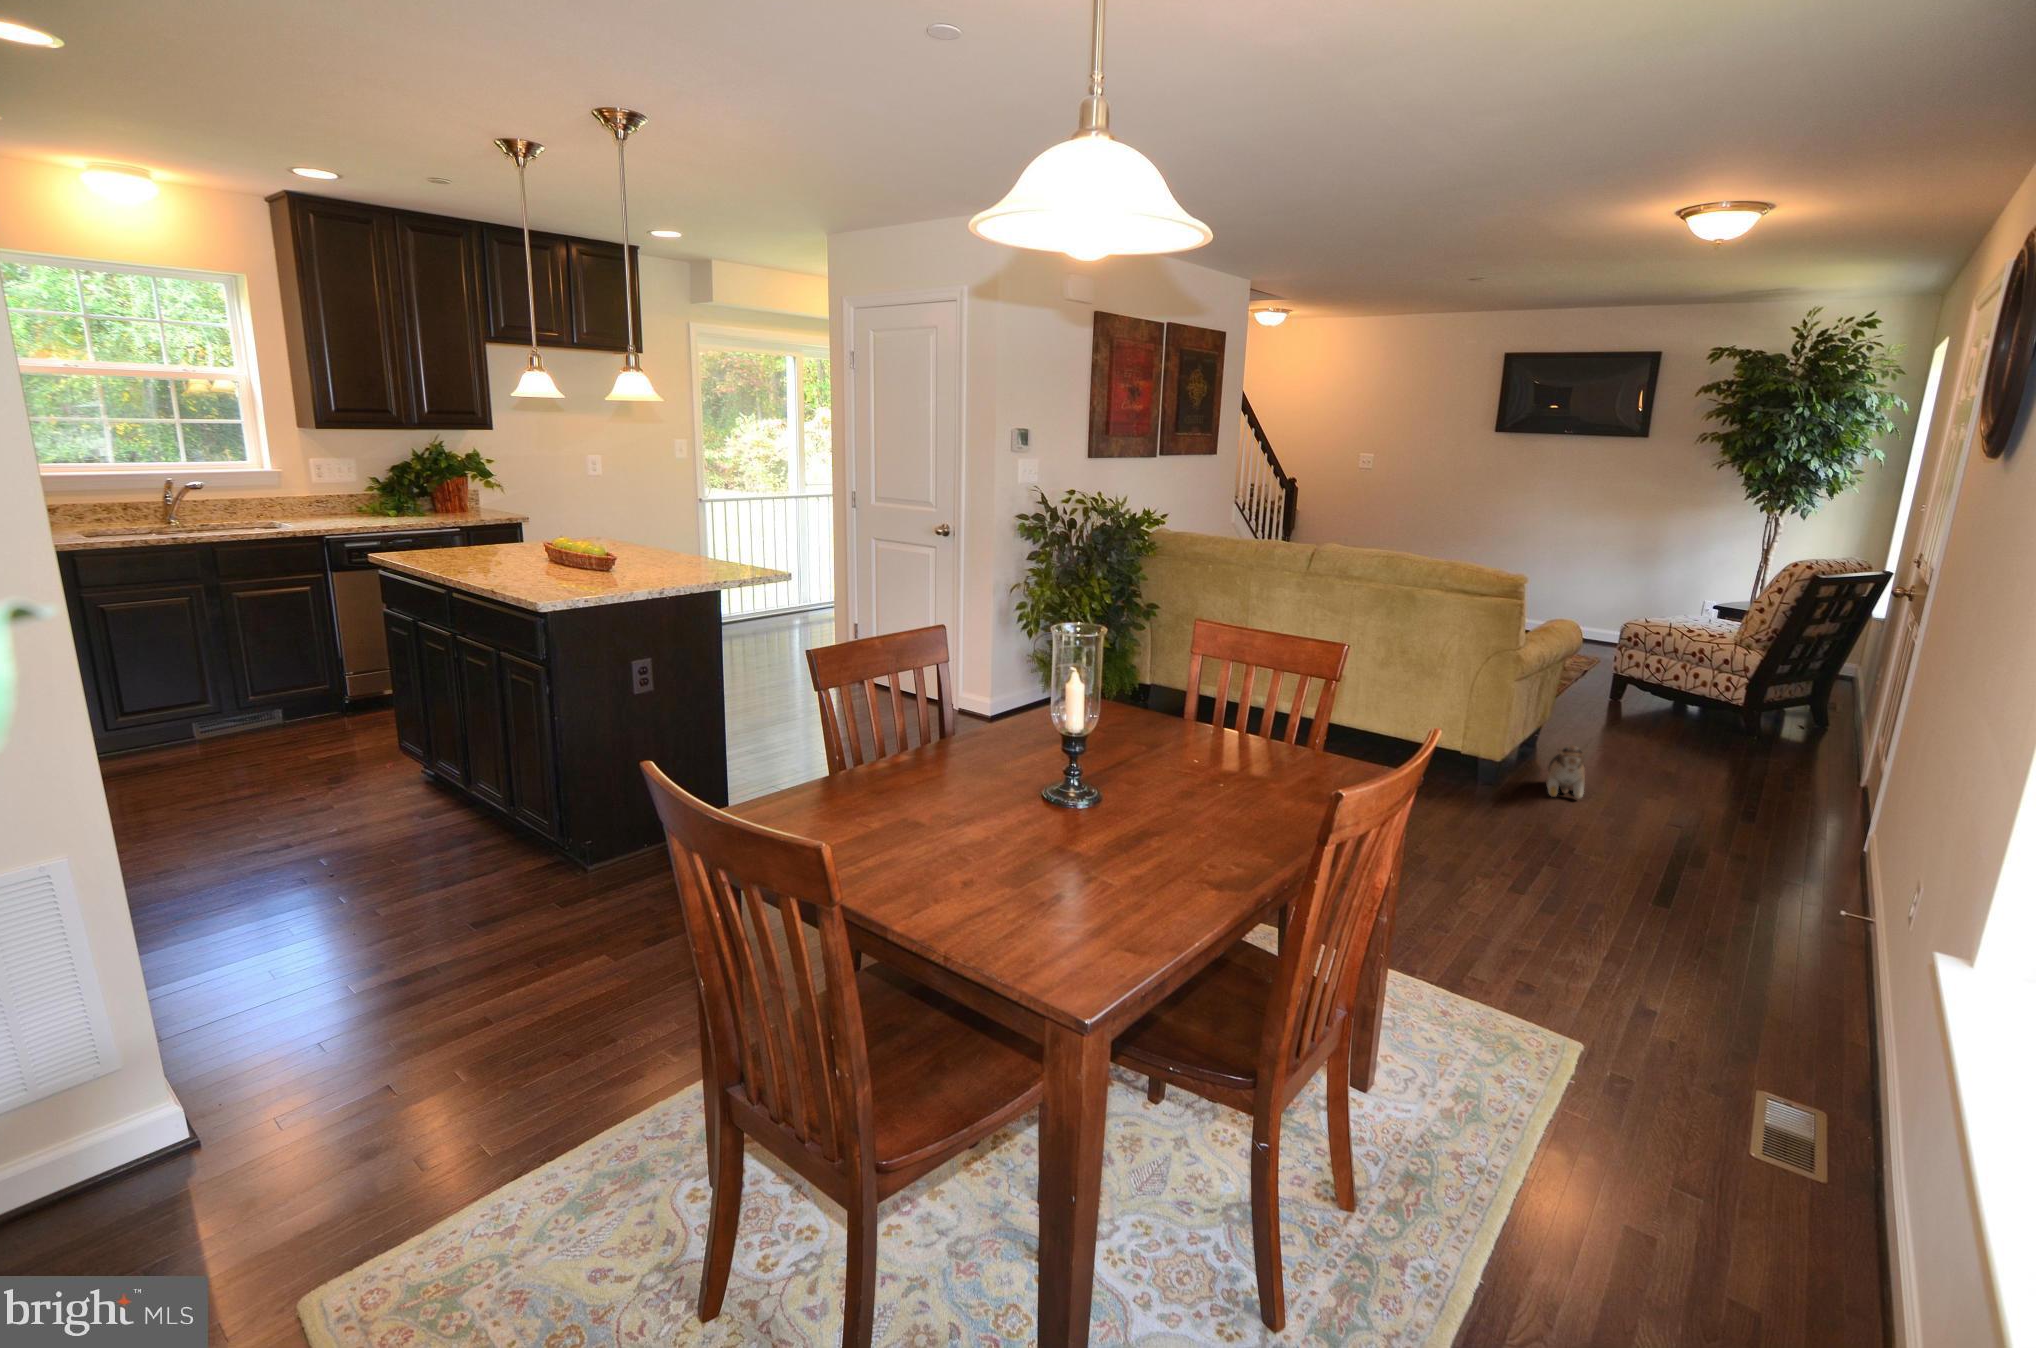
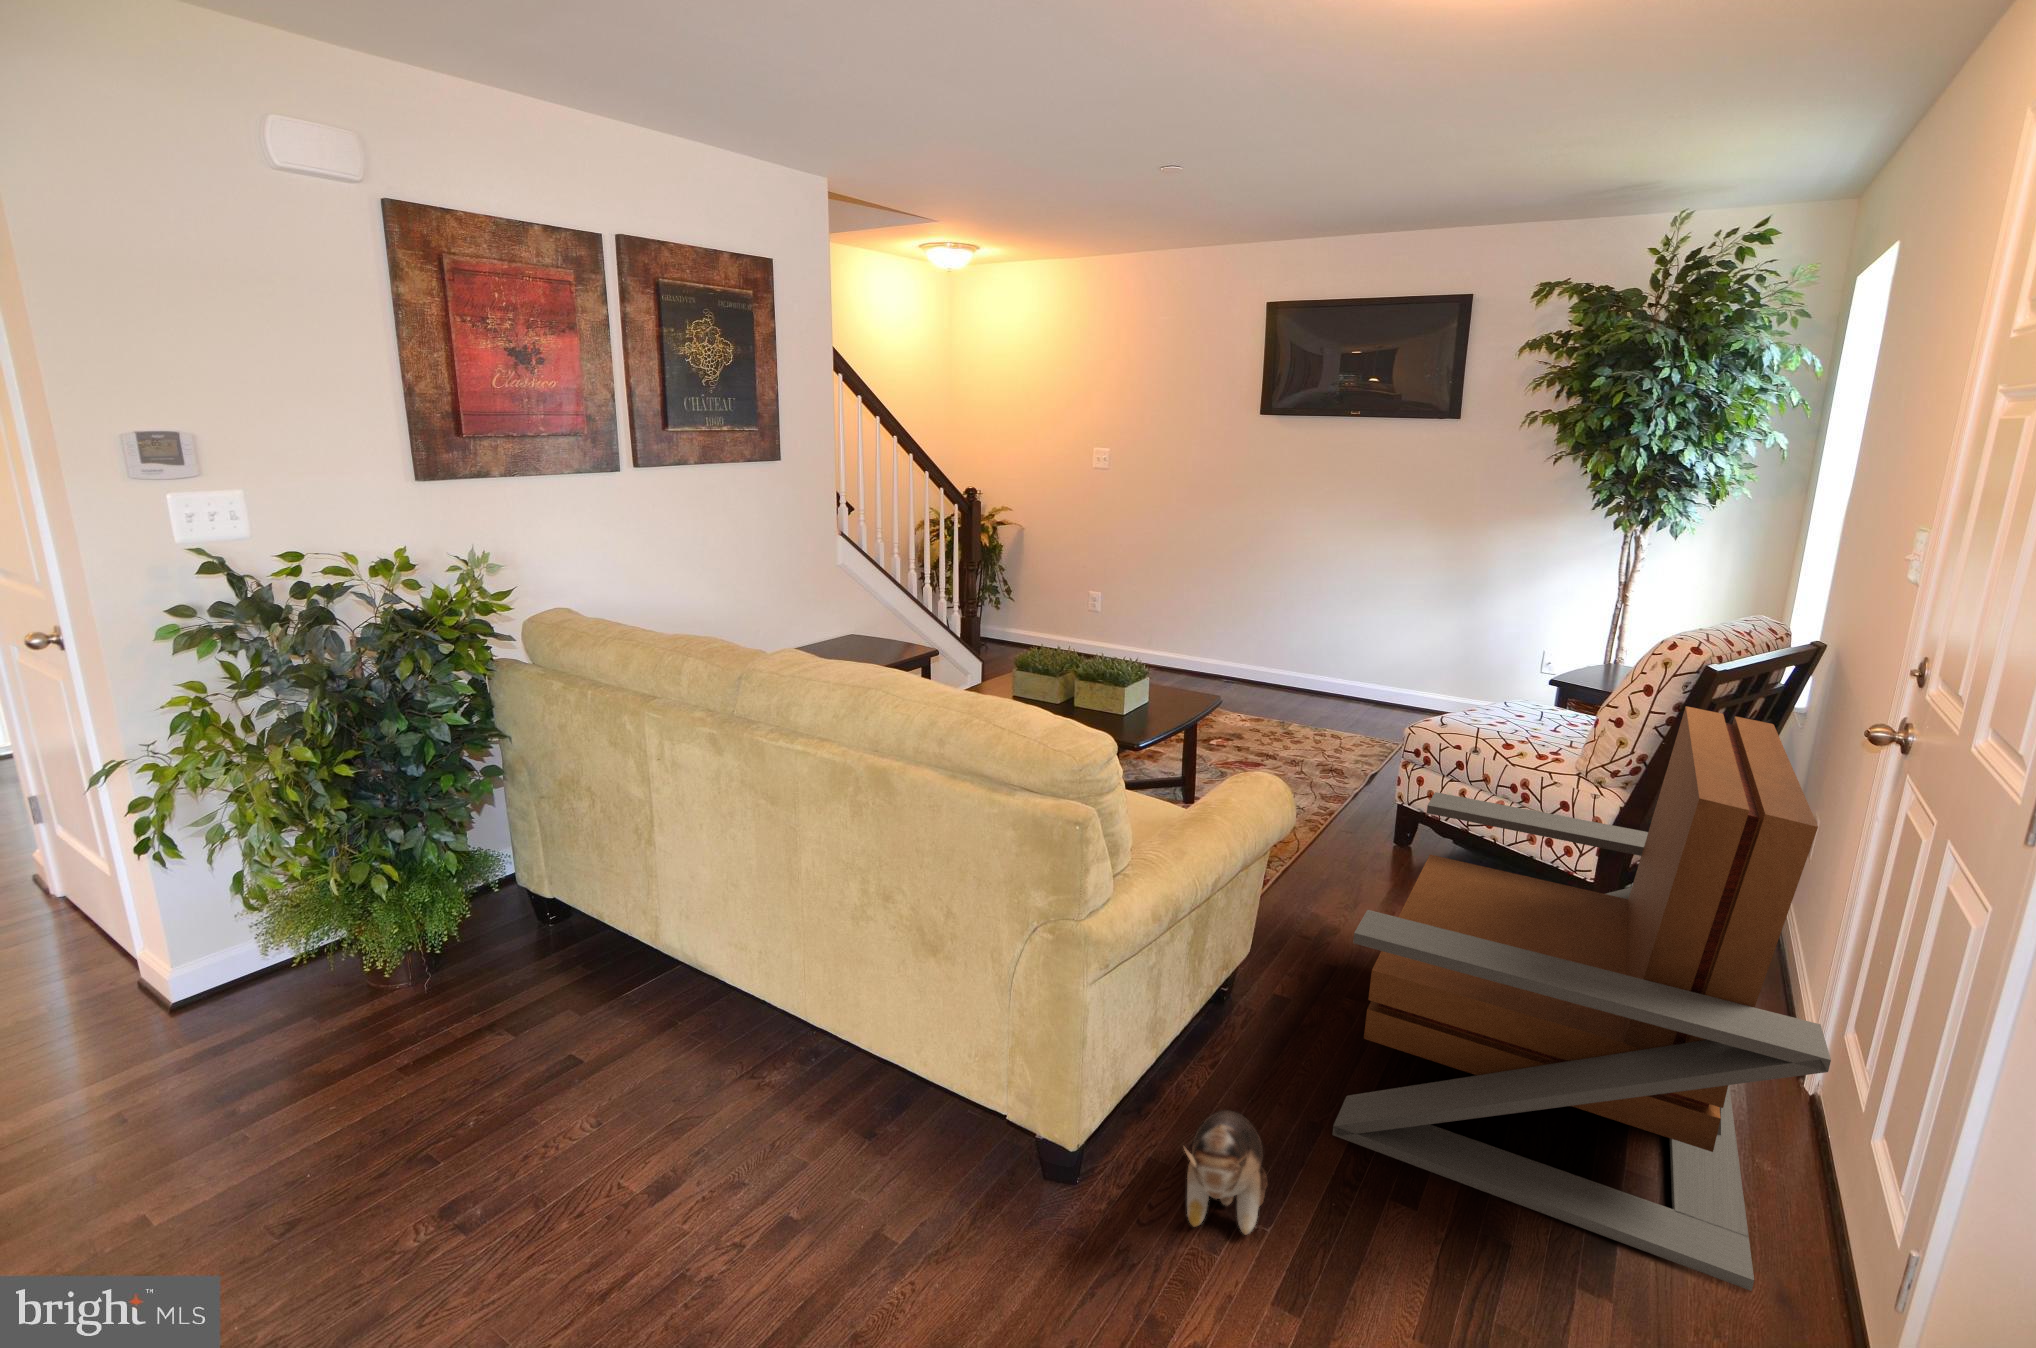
lounge chair: none [1608,587,1858,826] -> present [1332,706,1831,1291]

